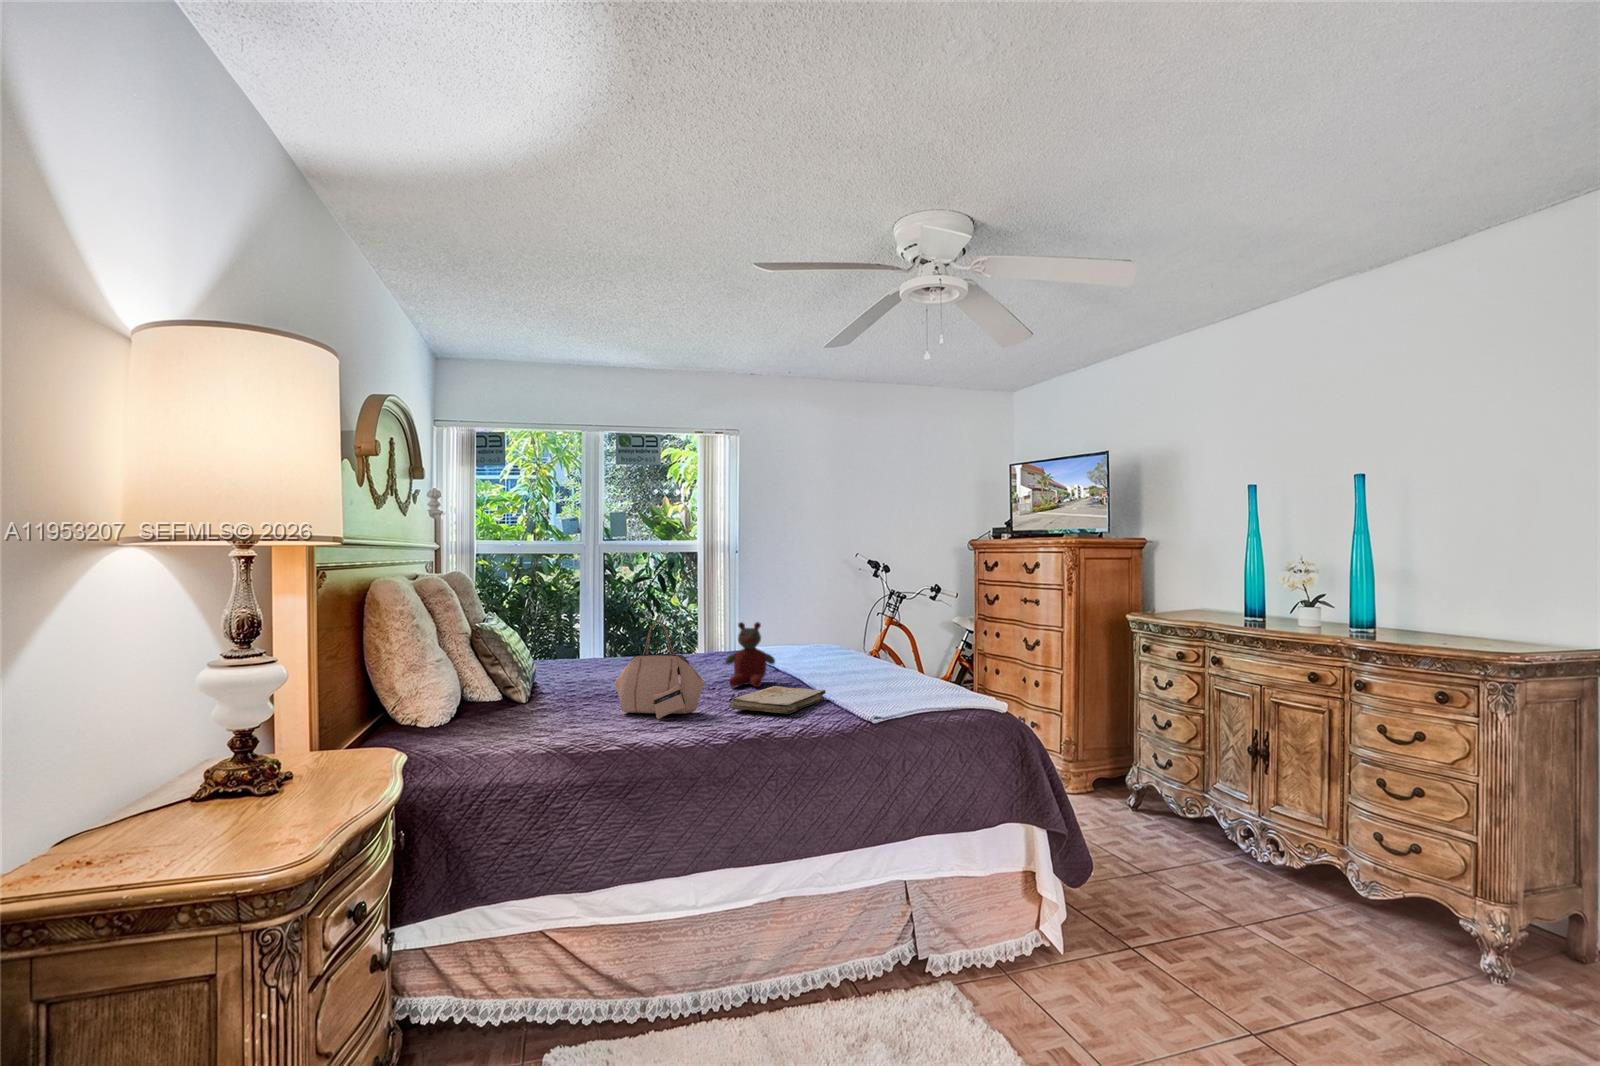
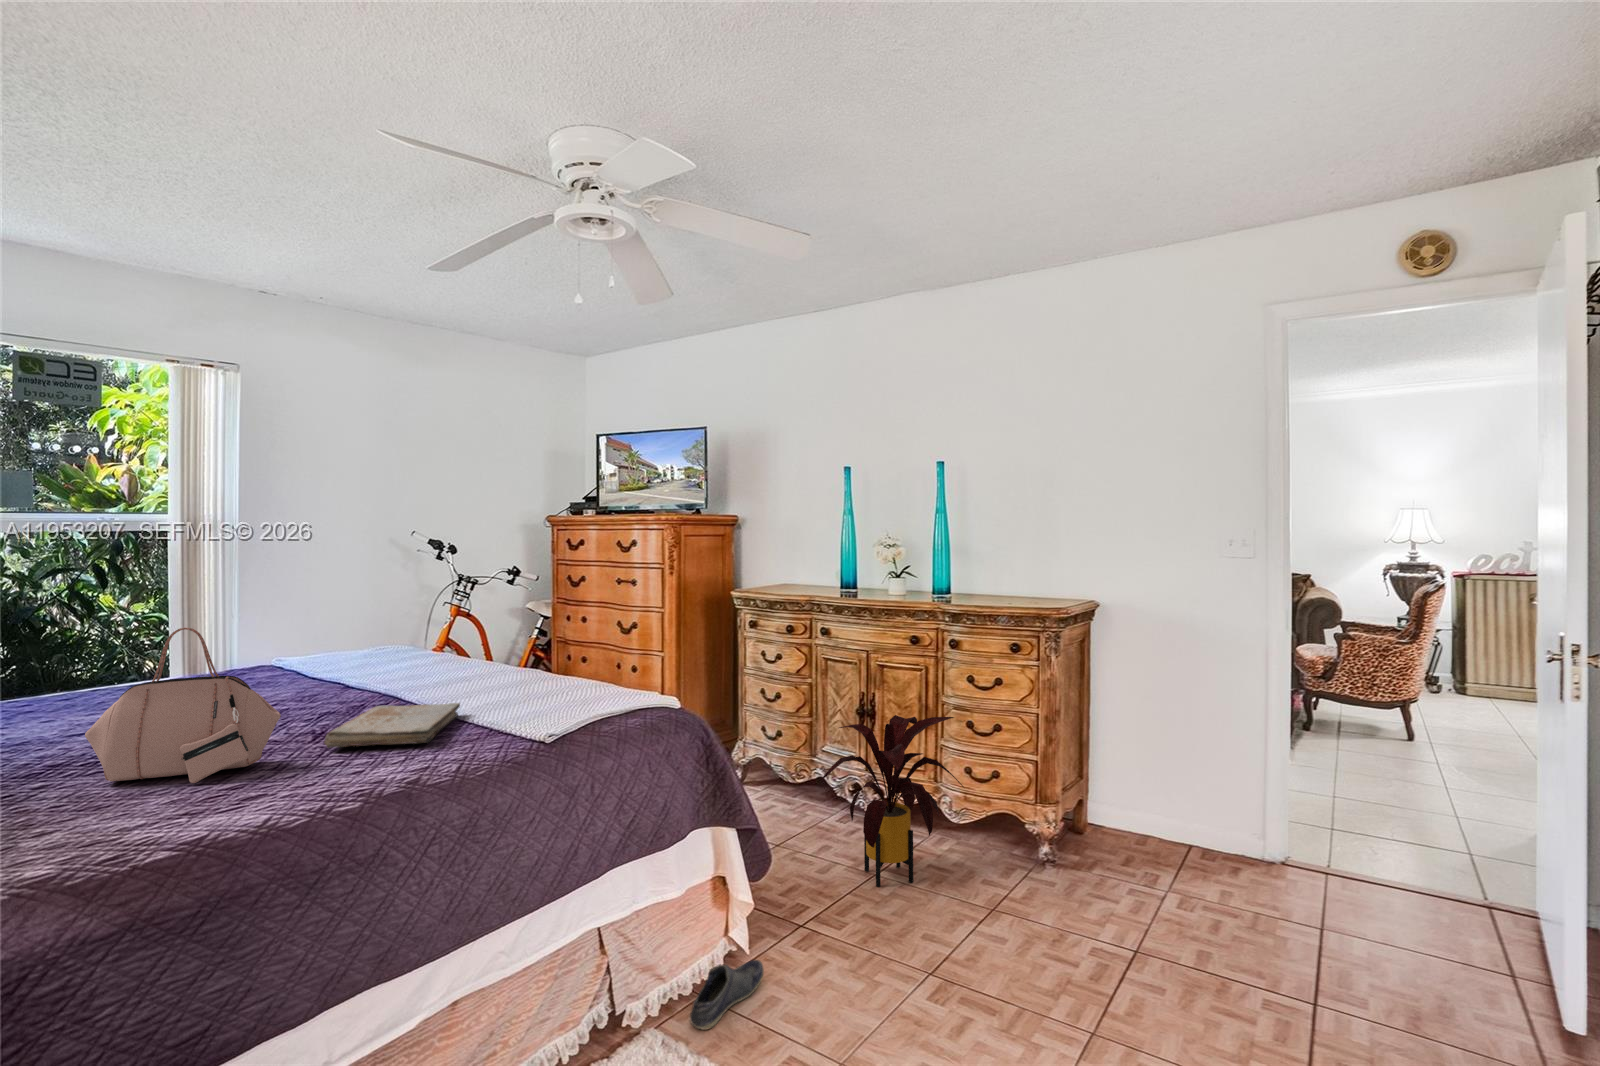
stuffed bear: present [725,622,775,687] -> none [279,619,363,714]
house plant: none [1165,759,1359,946] -> present [819,715,963,887]
shoe: none [981,945,1064,994] -> present [690,960,764,1030]

